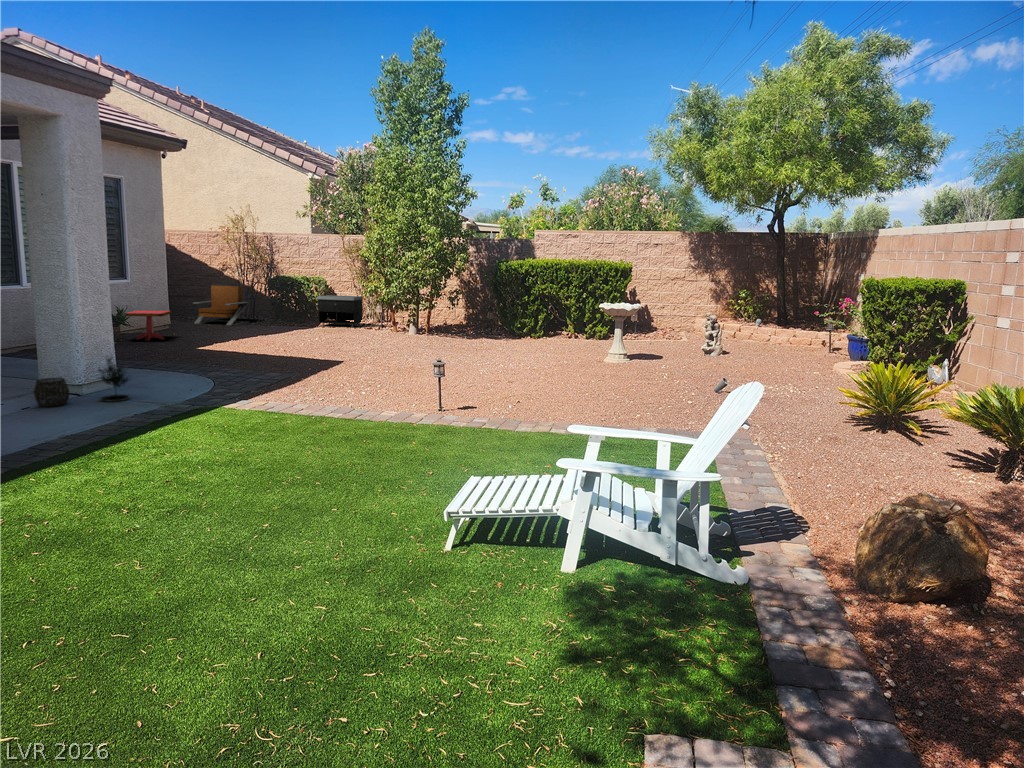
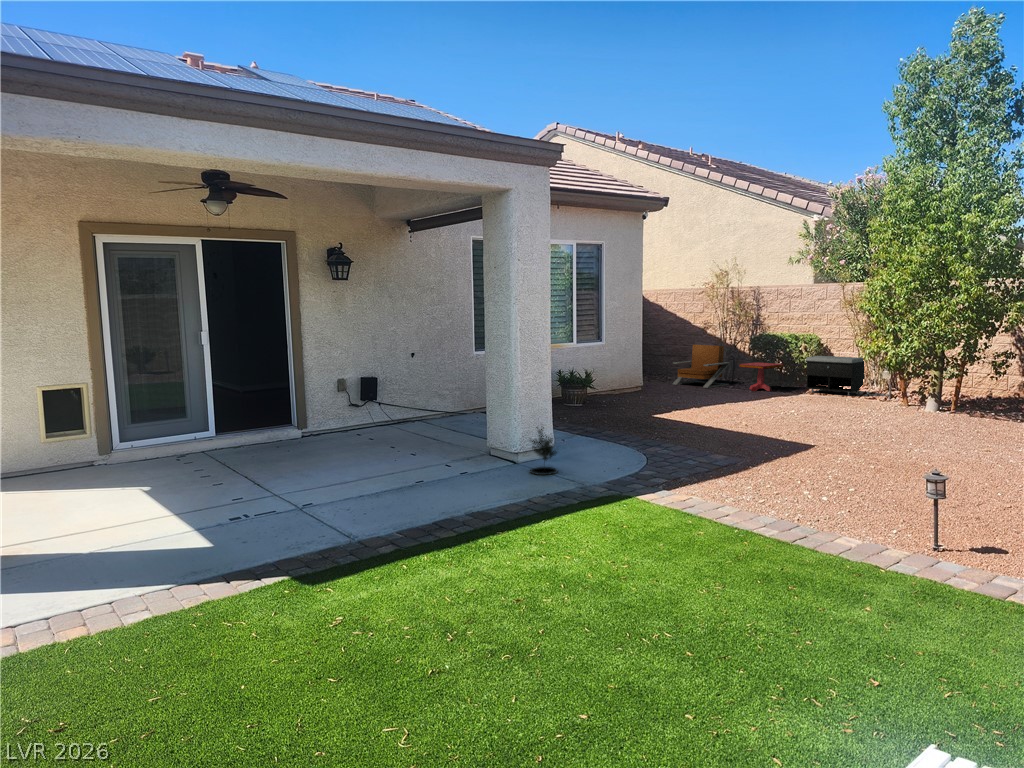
side table: present [126,310,171,341] -> present [739,362,783,391]
woven basket: present [34,378,69,407] -> none [475,445,504,474]

